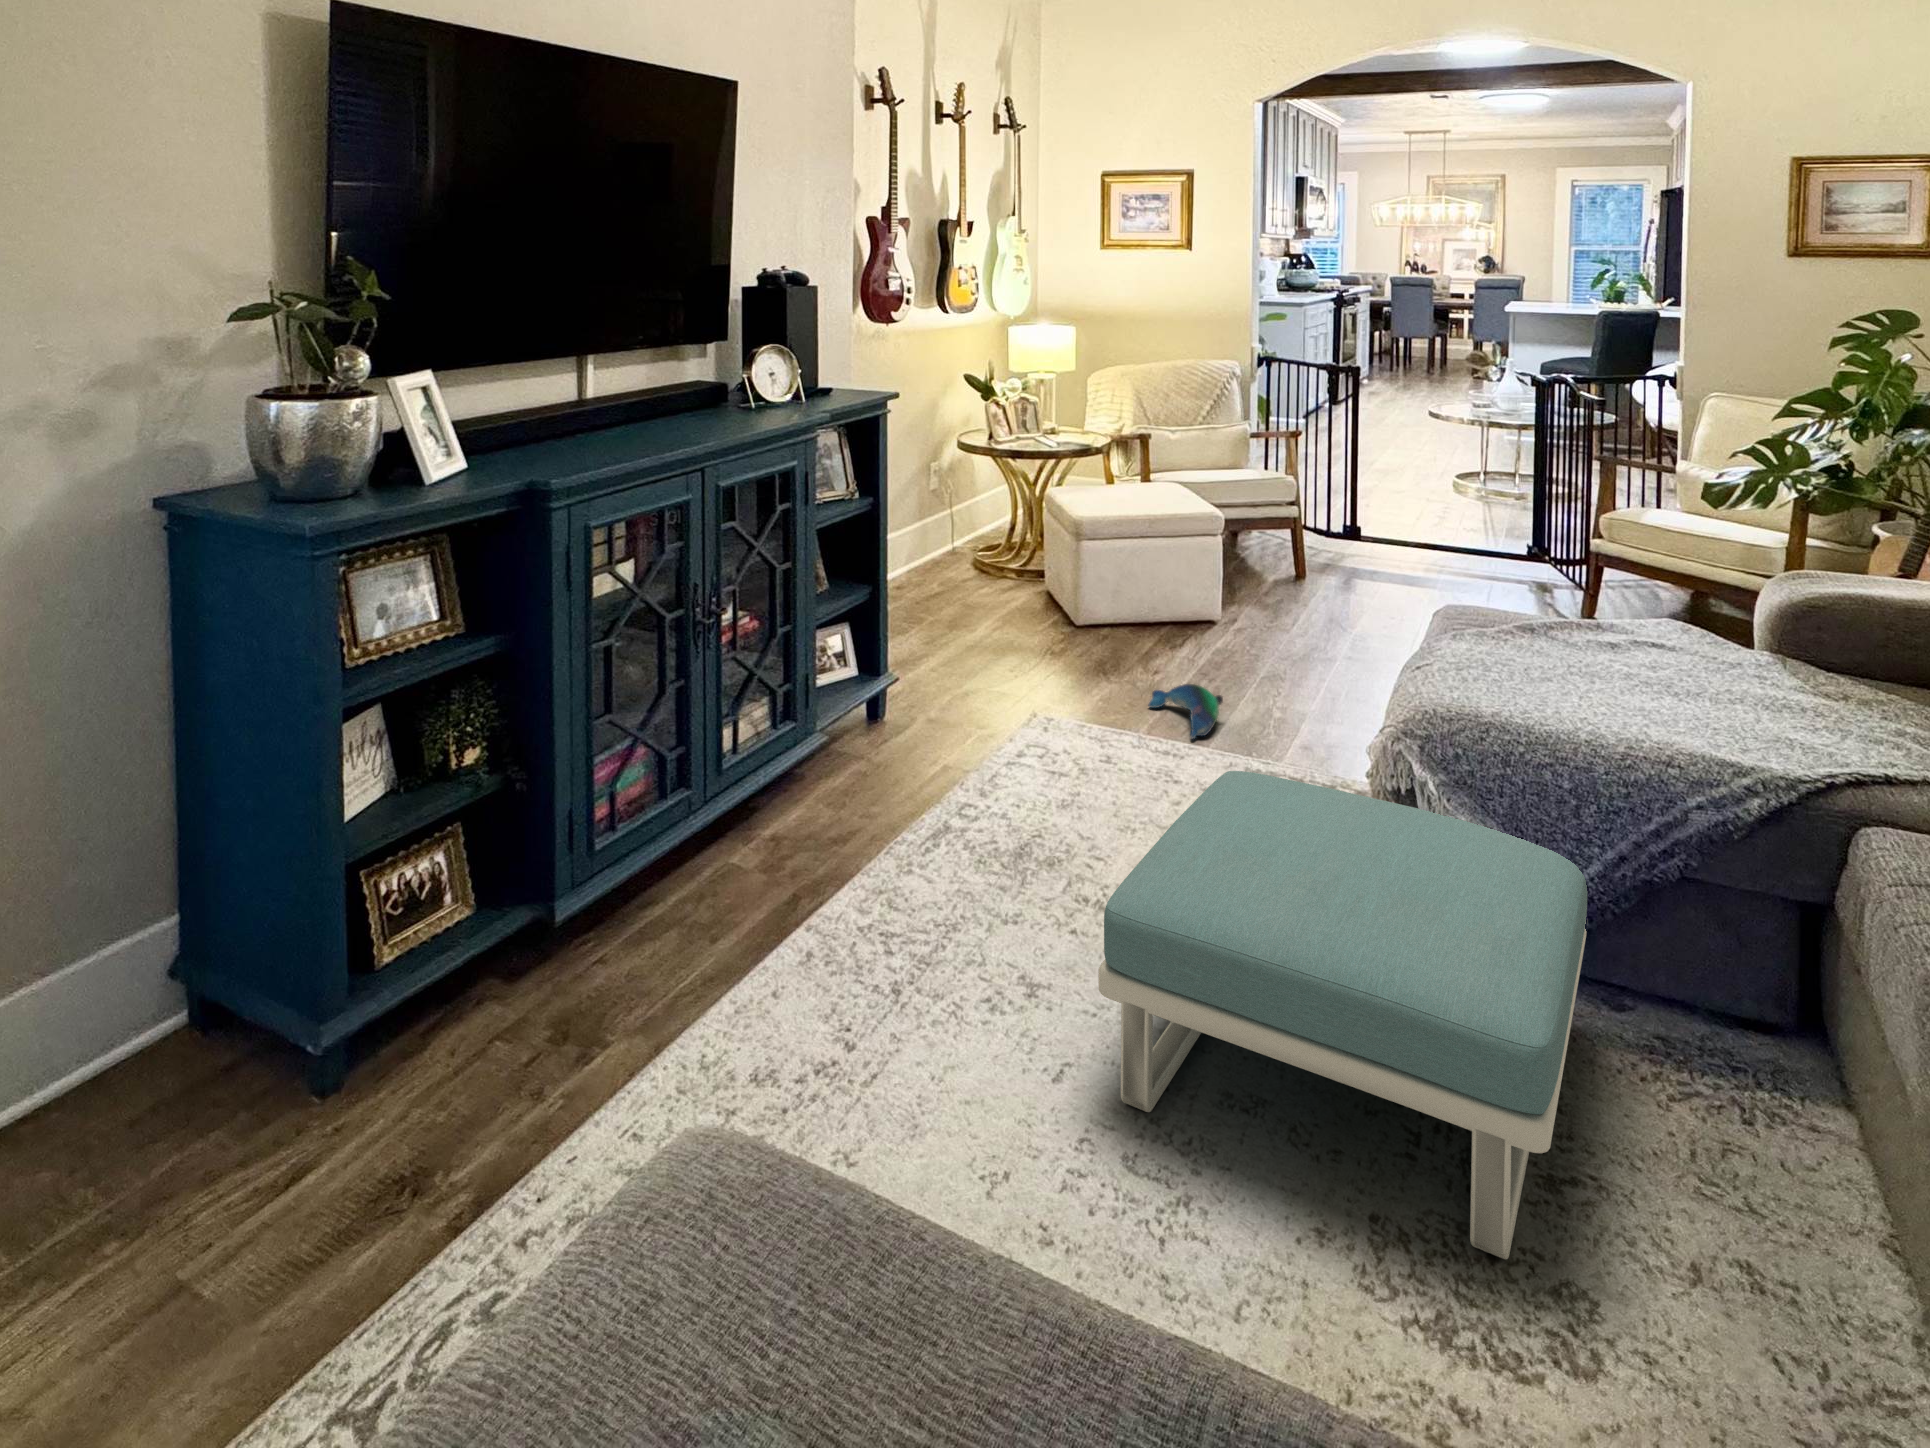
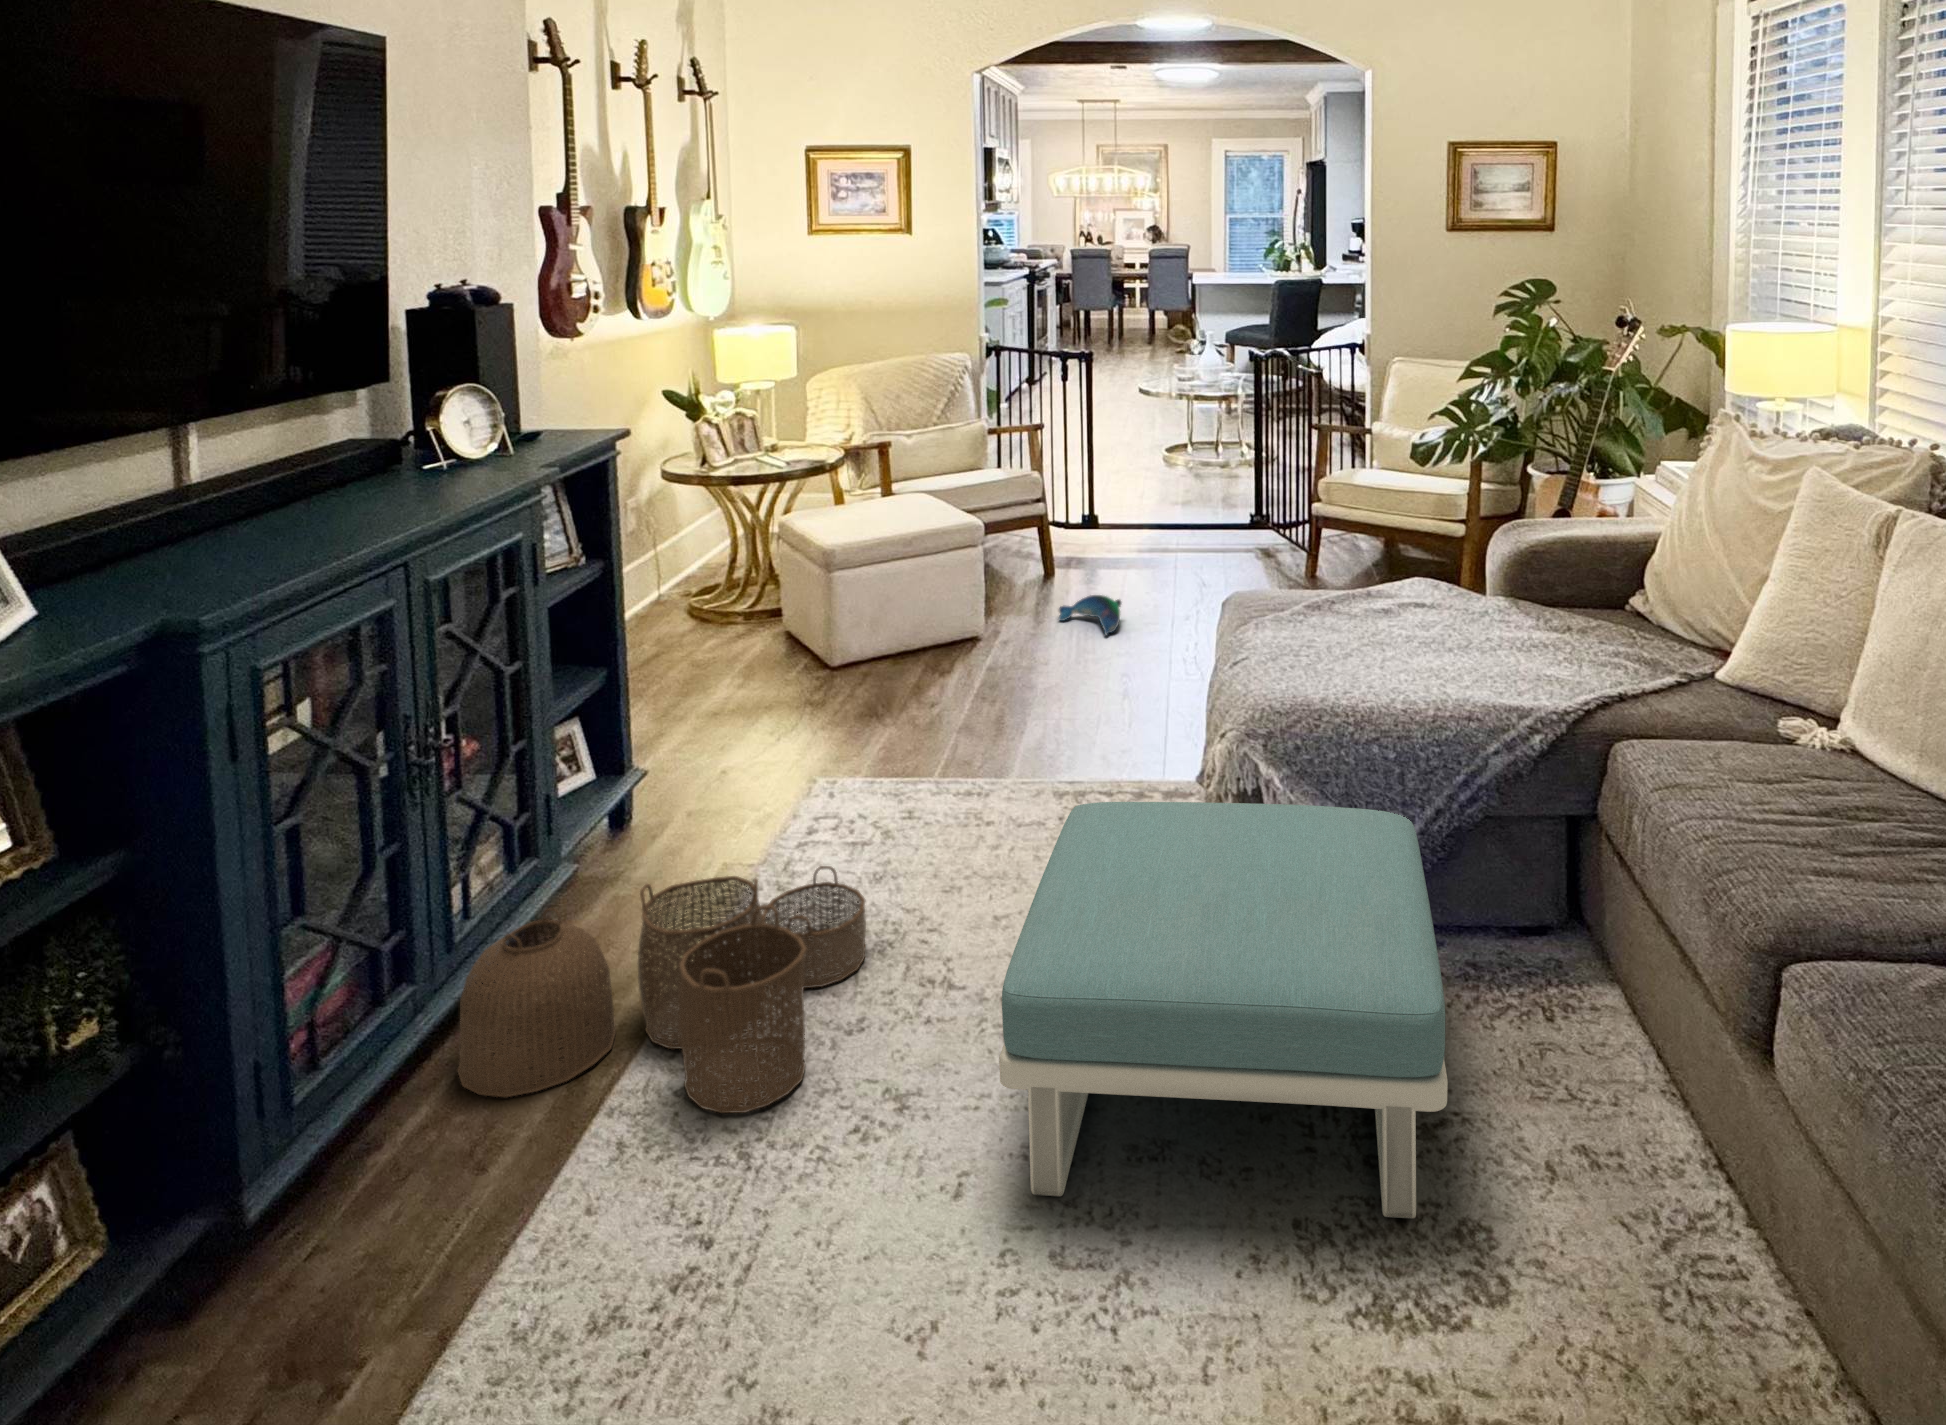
plush toy: present [1148,684,1223,739] -> present [1059,595,1121,635]
woven basket: none [718,756,1041,959] -> present [457,866,866,1113]

